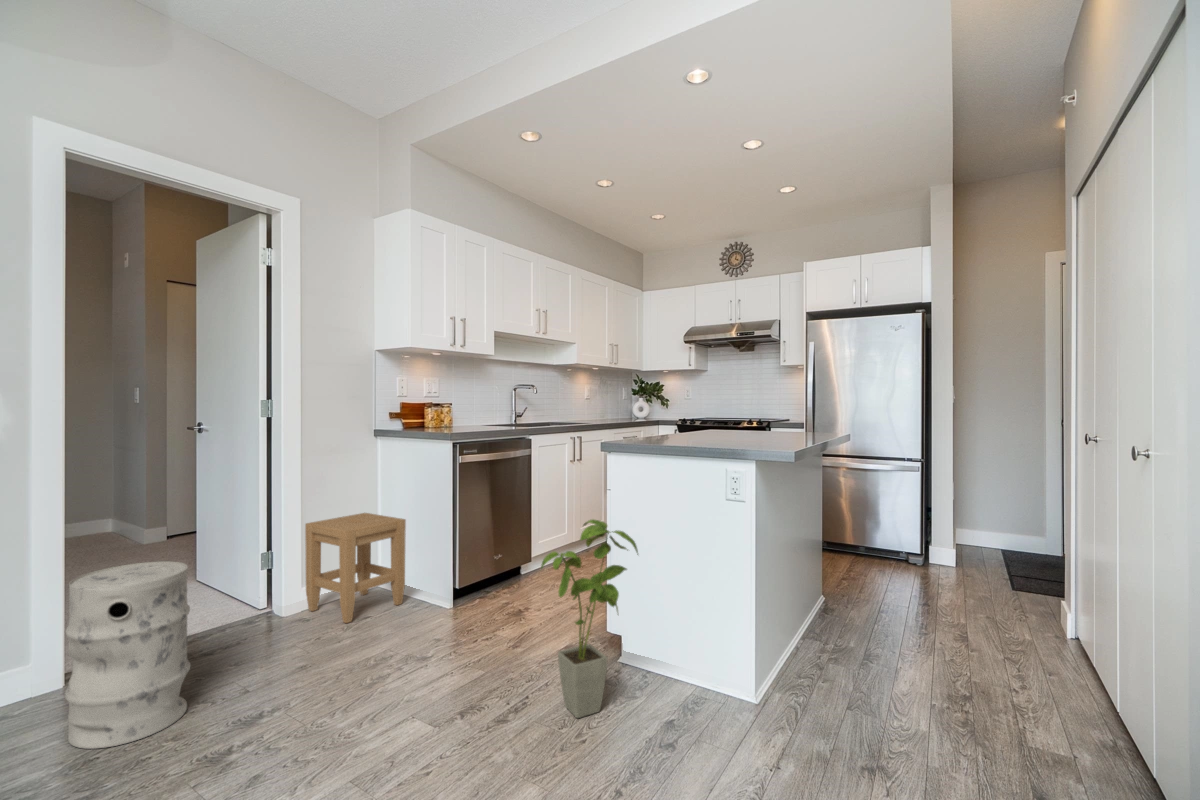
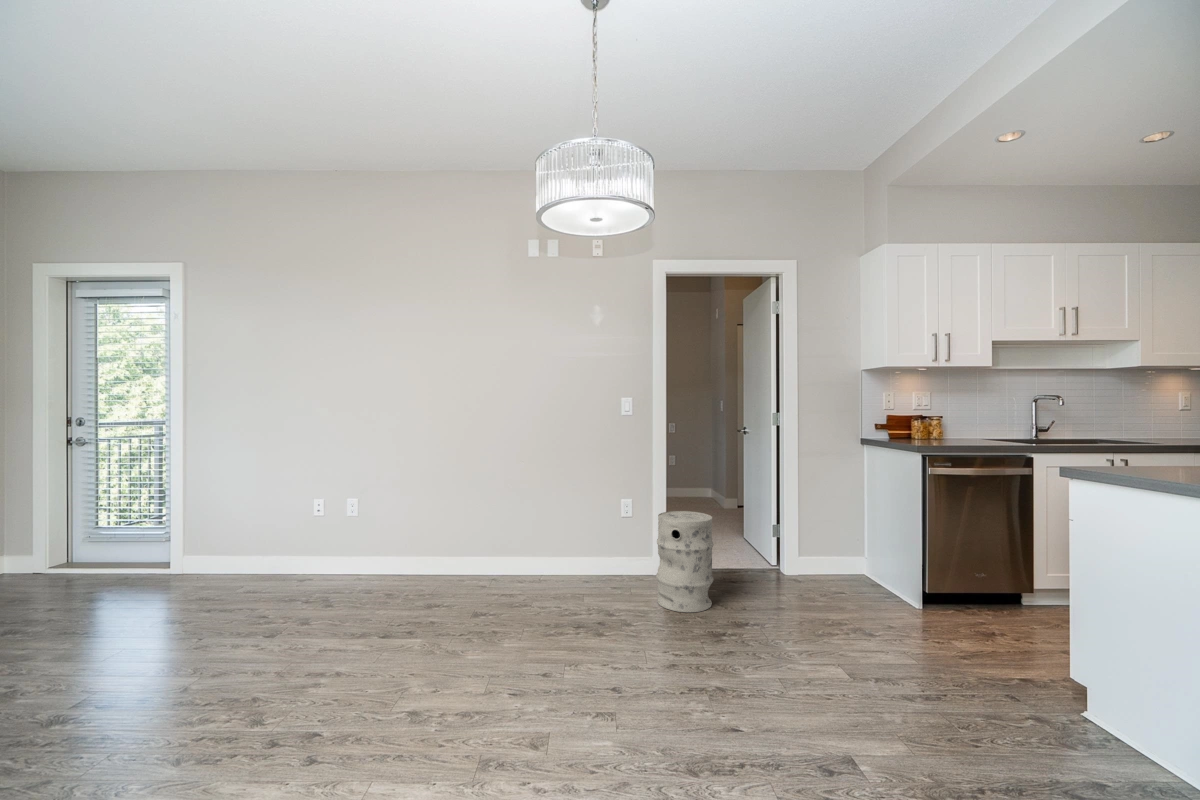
stool: present [305,513,406,623] -> none [802,508,881,591]
house plant: present [541,520,638,718] -> none [951,542,1071,736]

